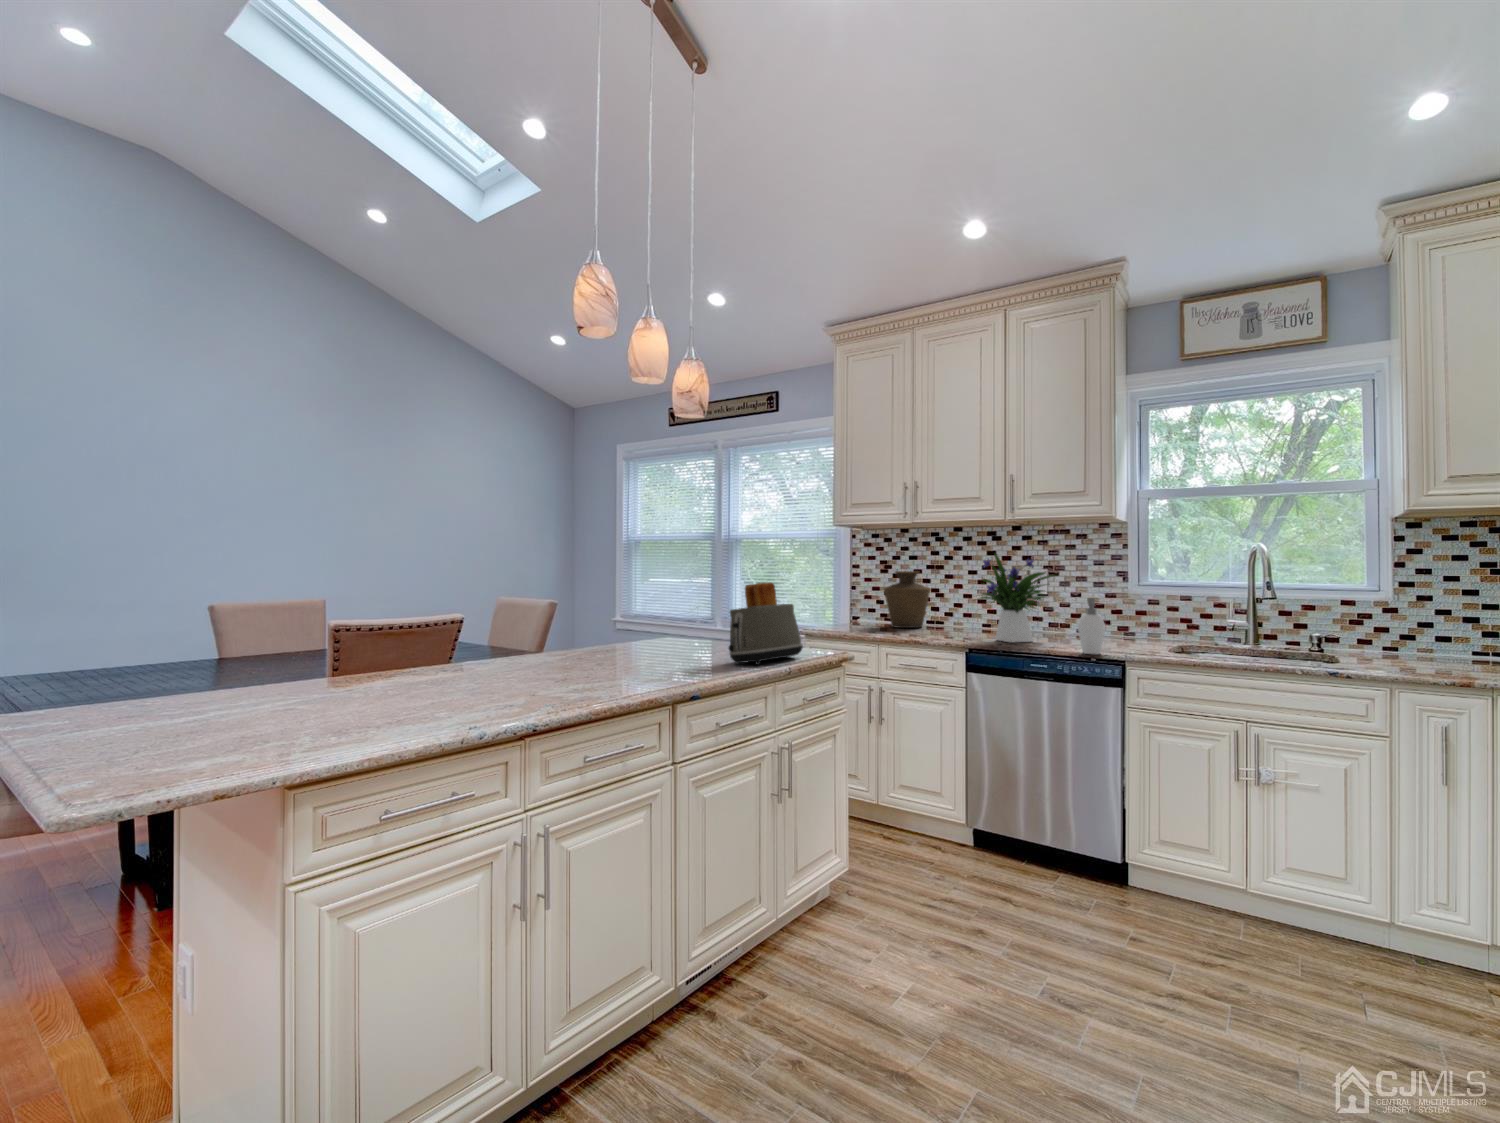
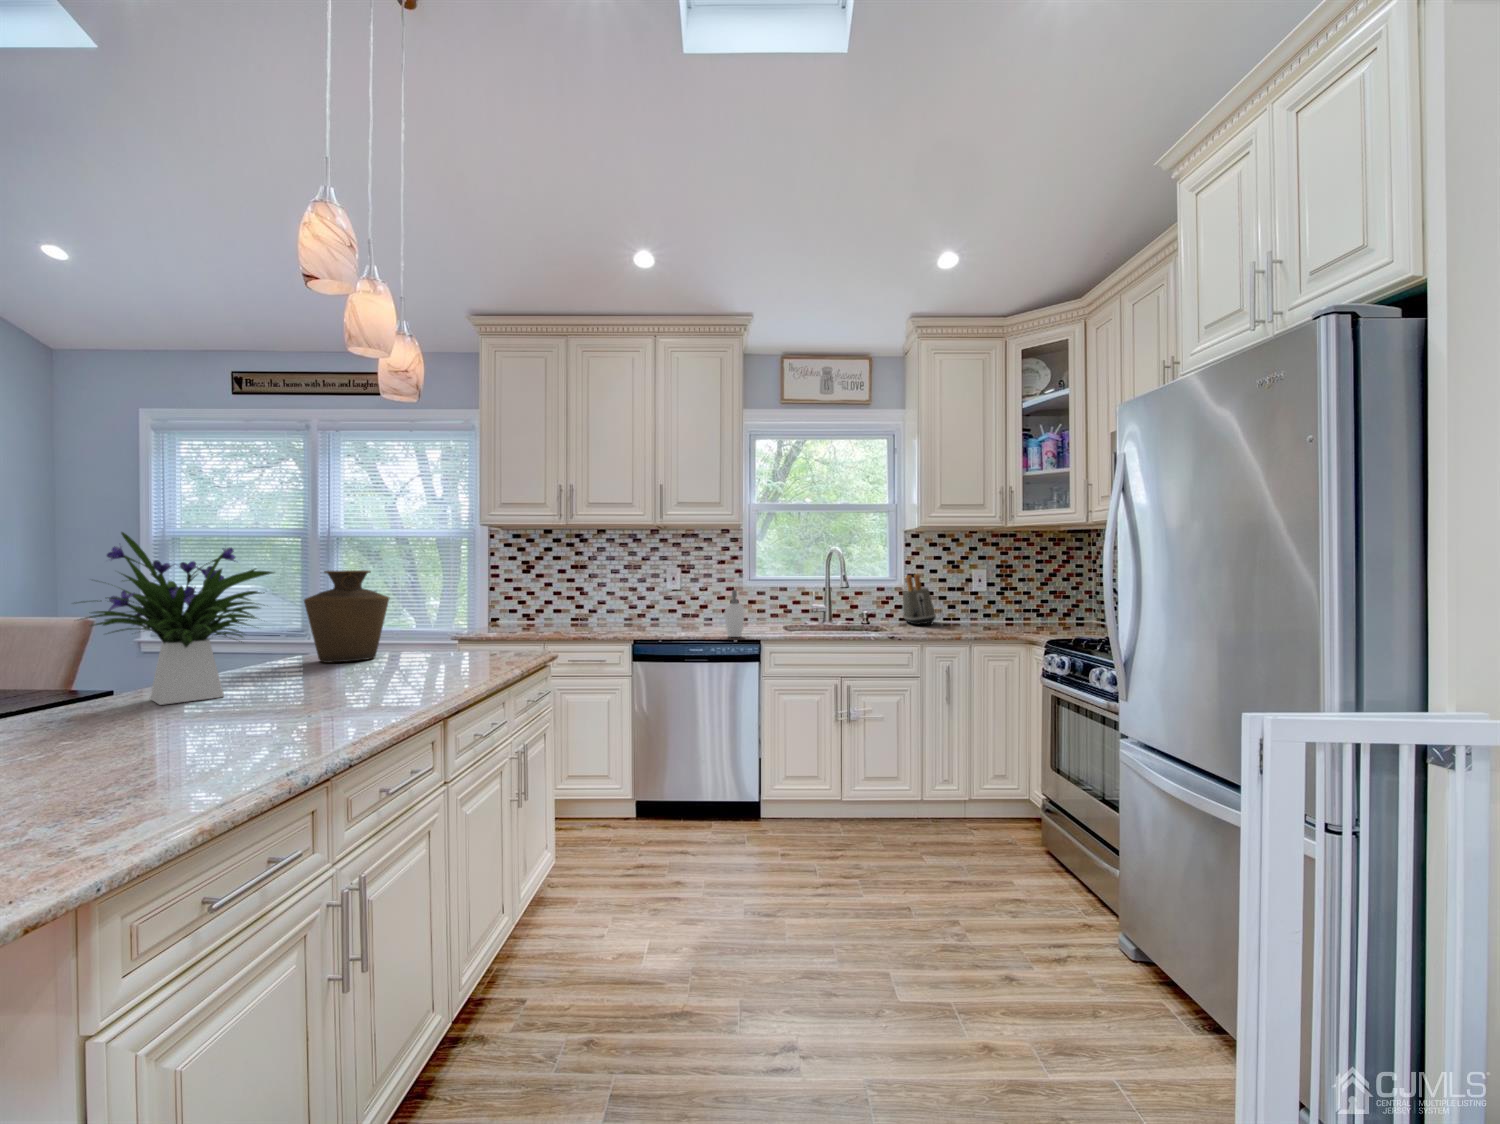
flower arrangement: present [980,554,1055,642] -> present [85,532,273,705]
vase: present [884,571,930,628] -> present [304,570,389,663]
toaster: present [729,582,803,665] -> present [903,574,936,624]

